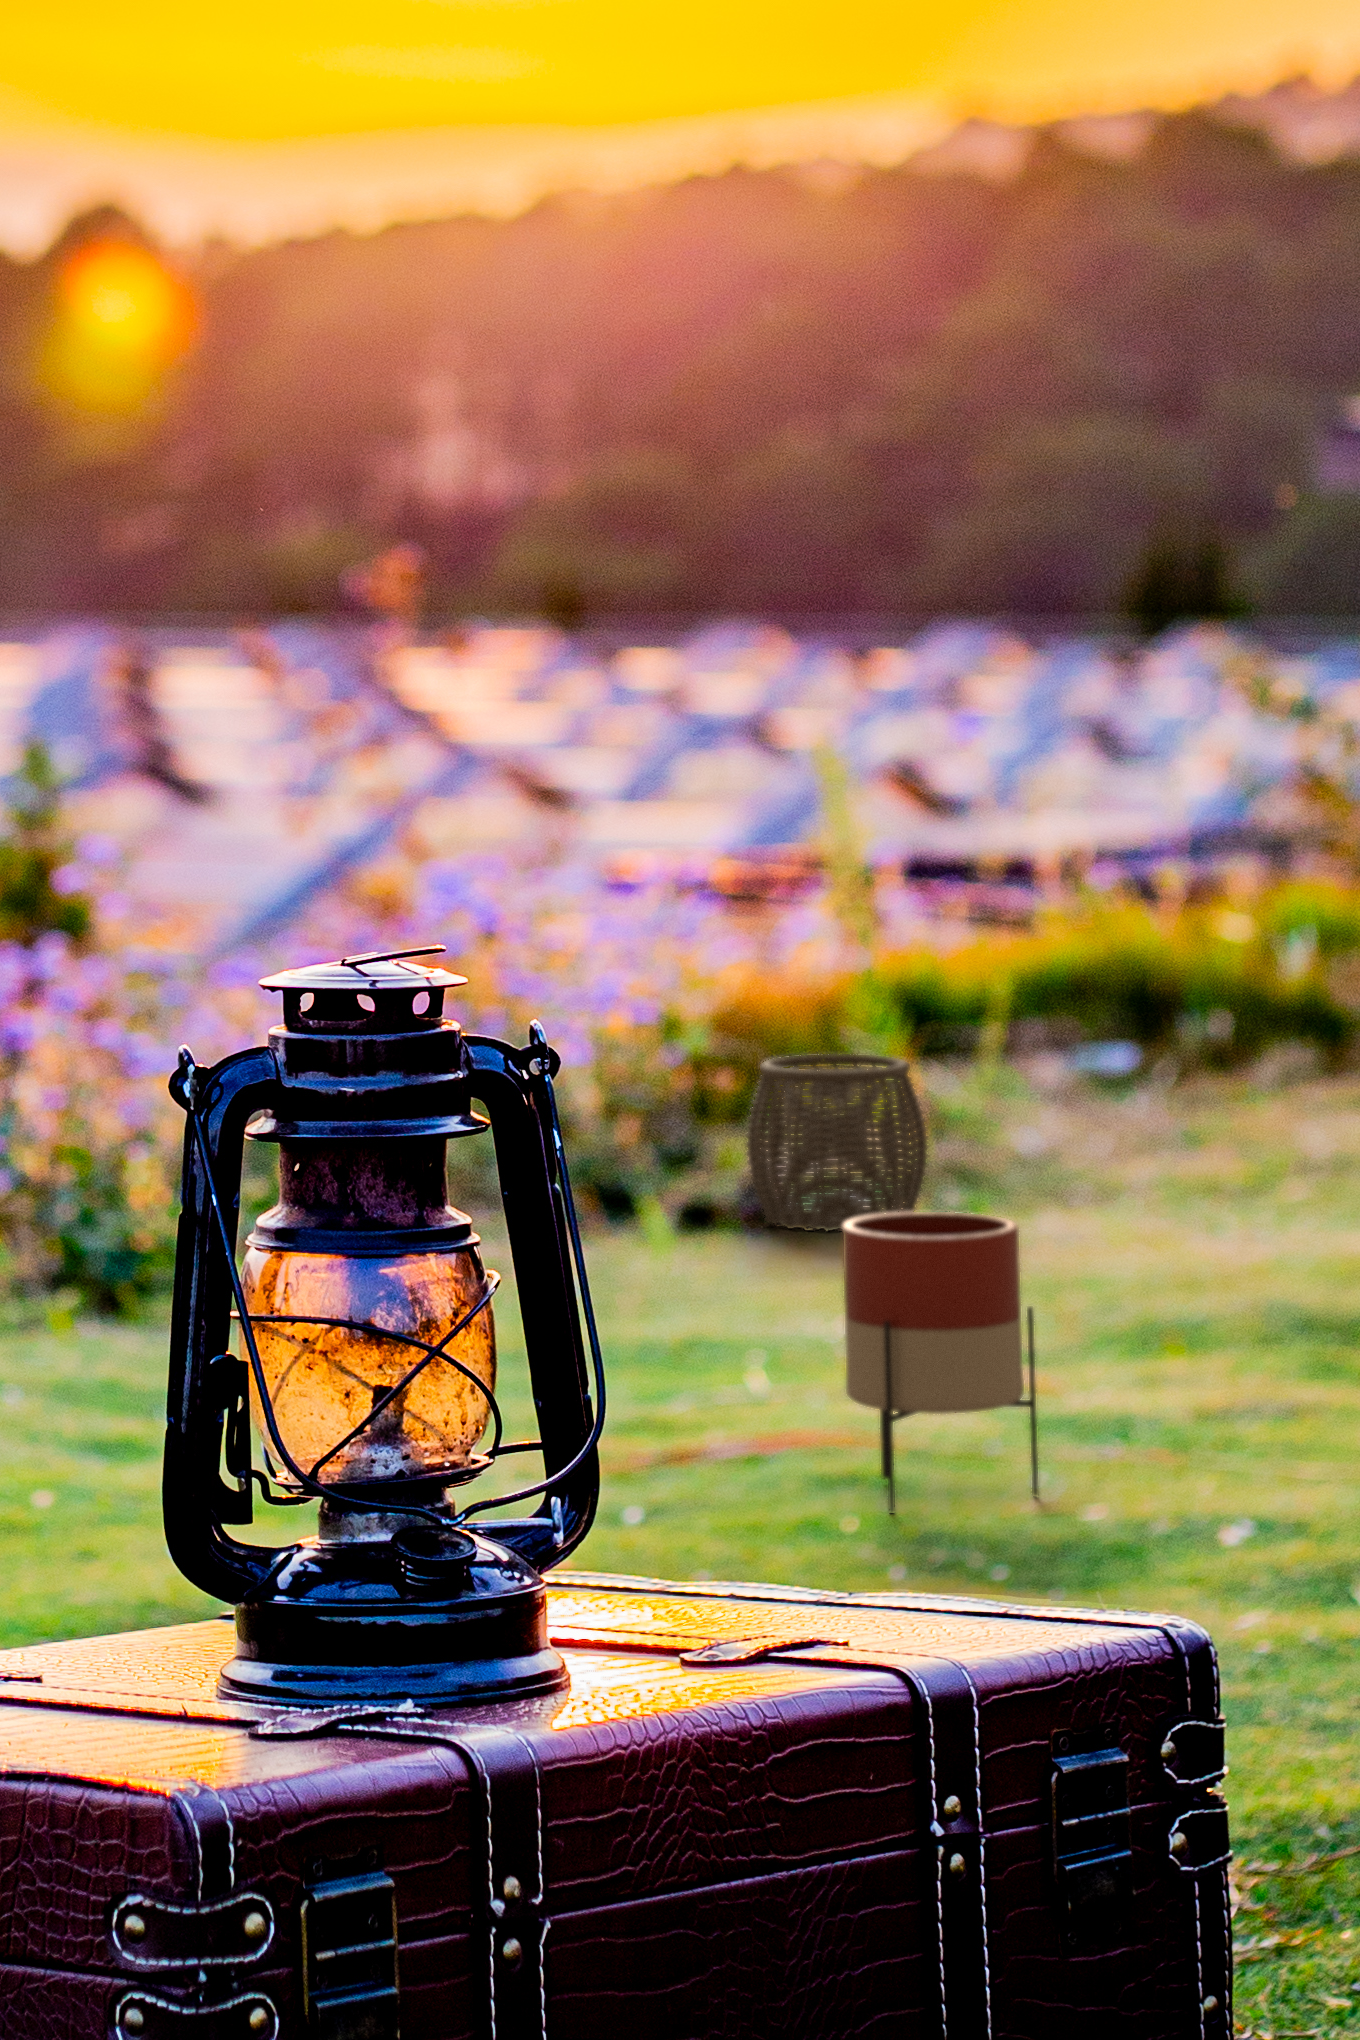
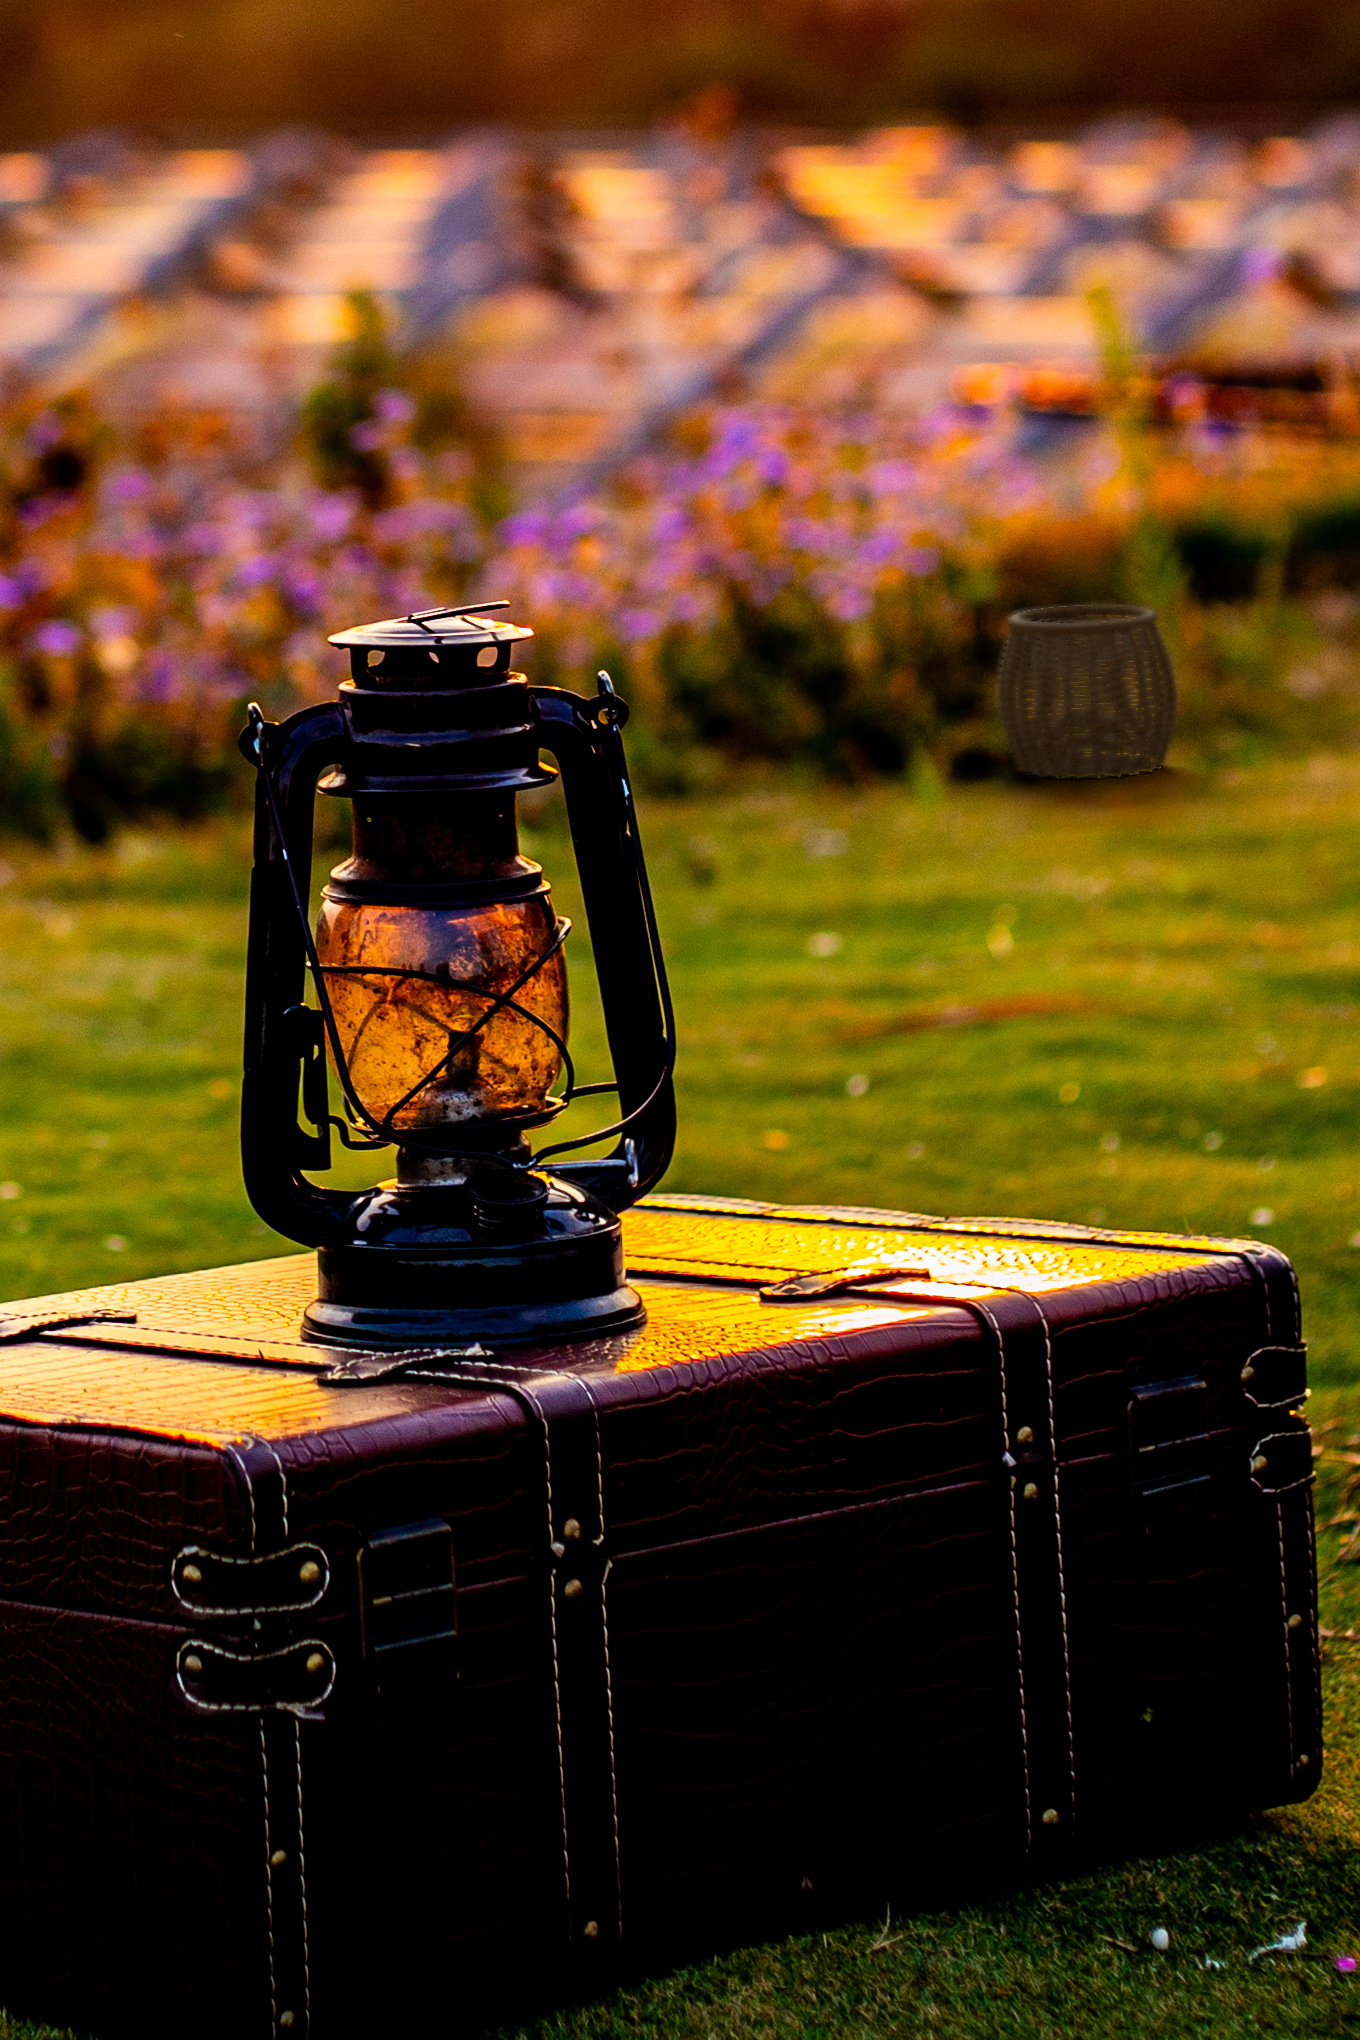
planter: present [843,1212,1039,1513] -> none [1039,781,1243,1078]

